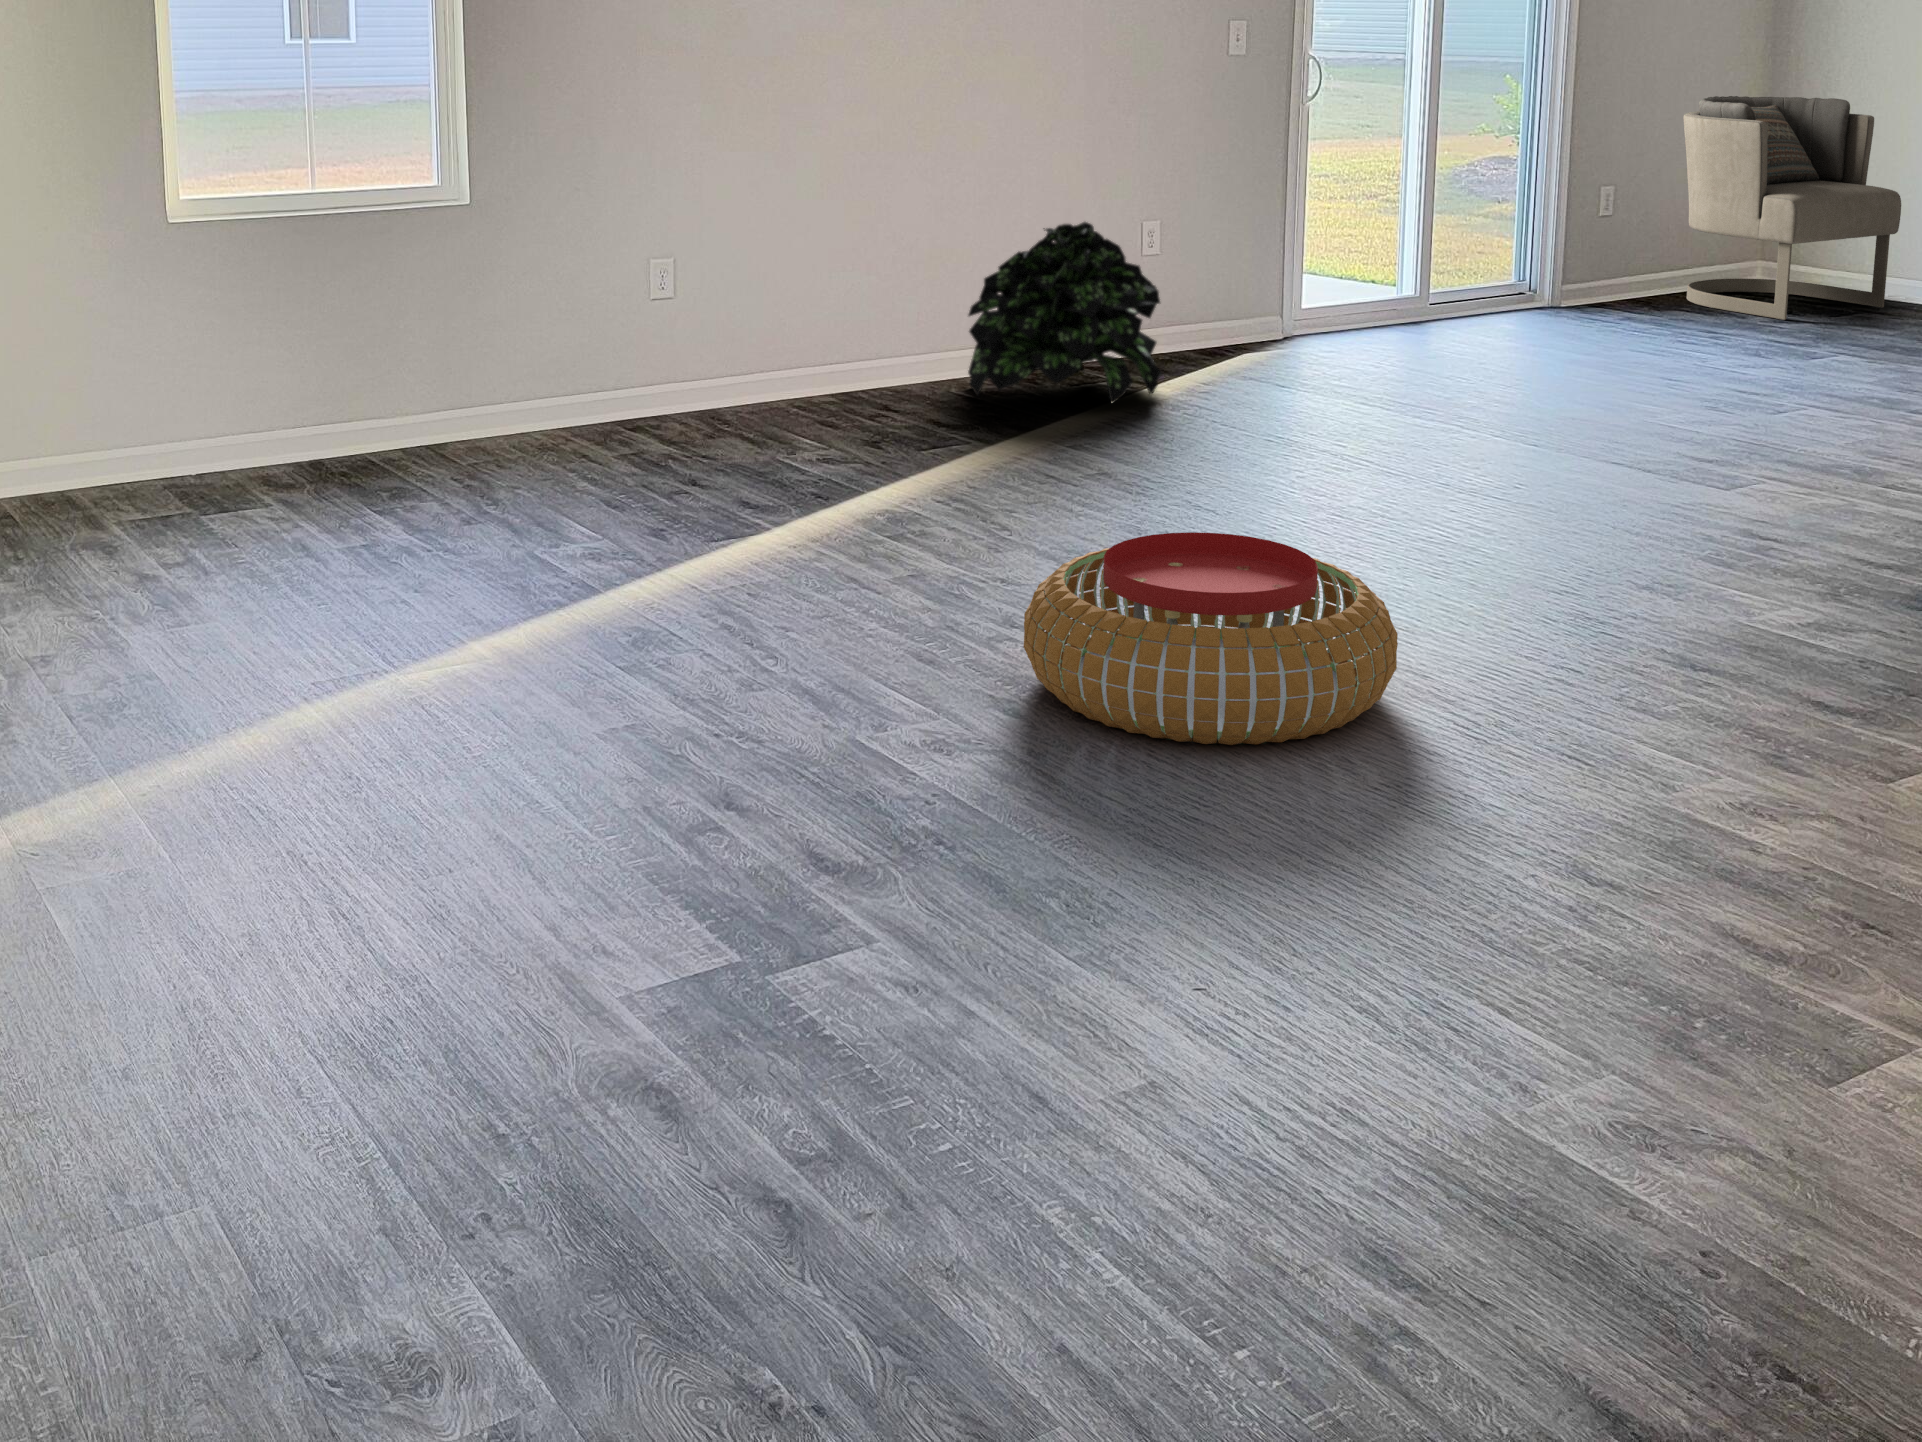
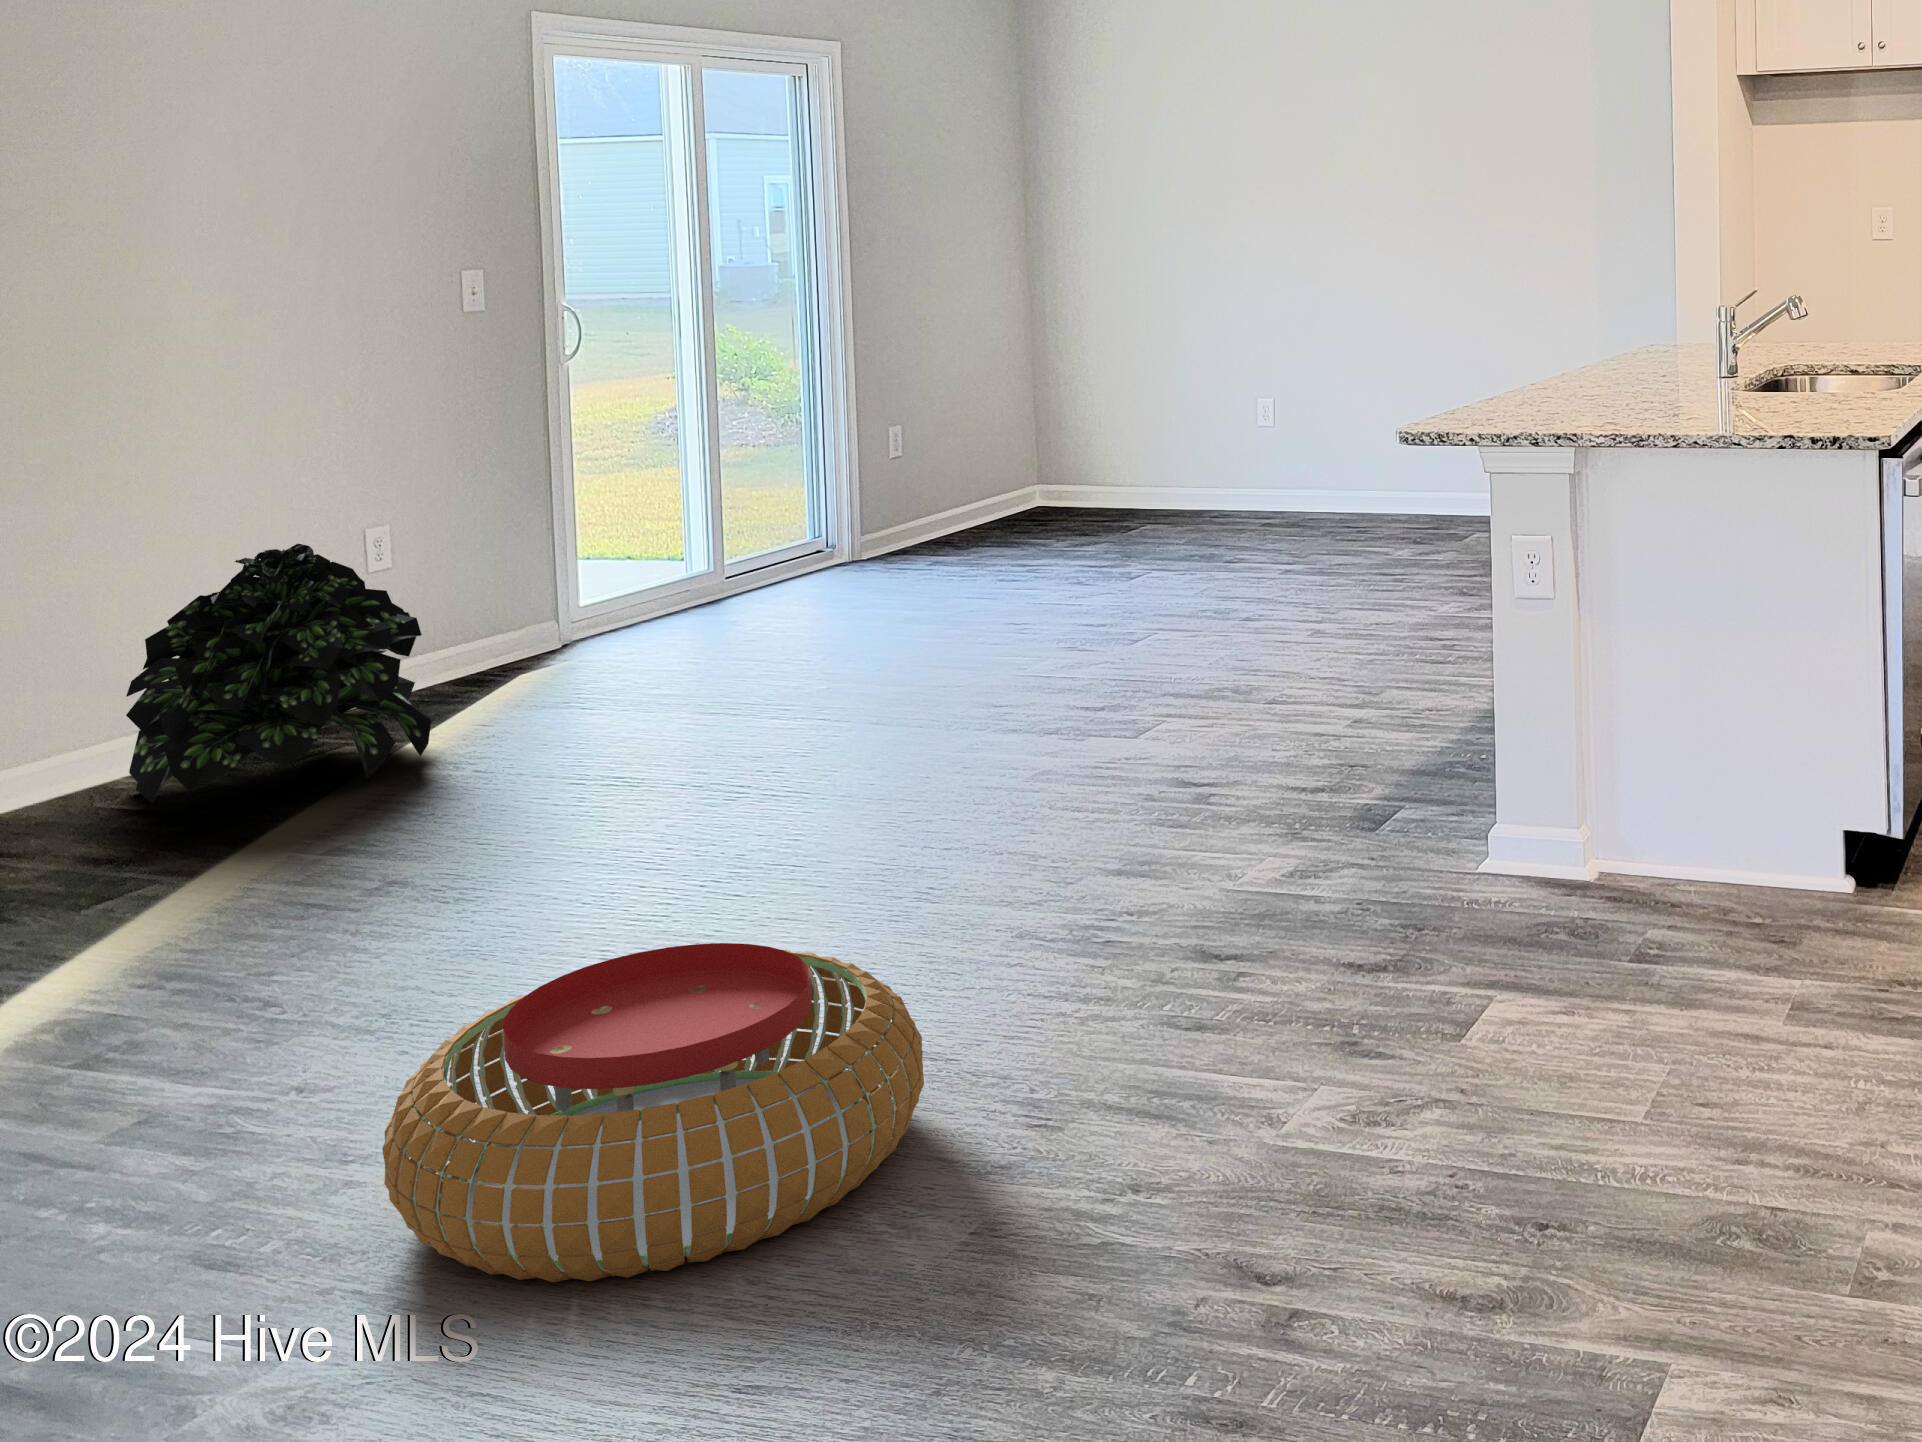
armchair: present [1684,96,1901,320] -> none [958,322,1165,543]

